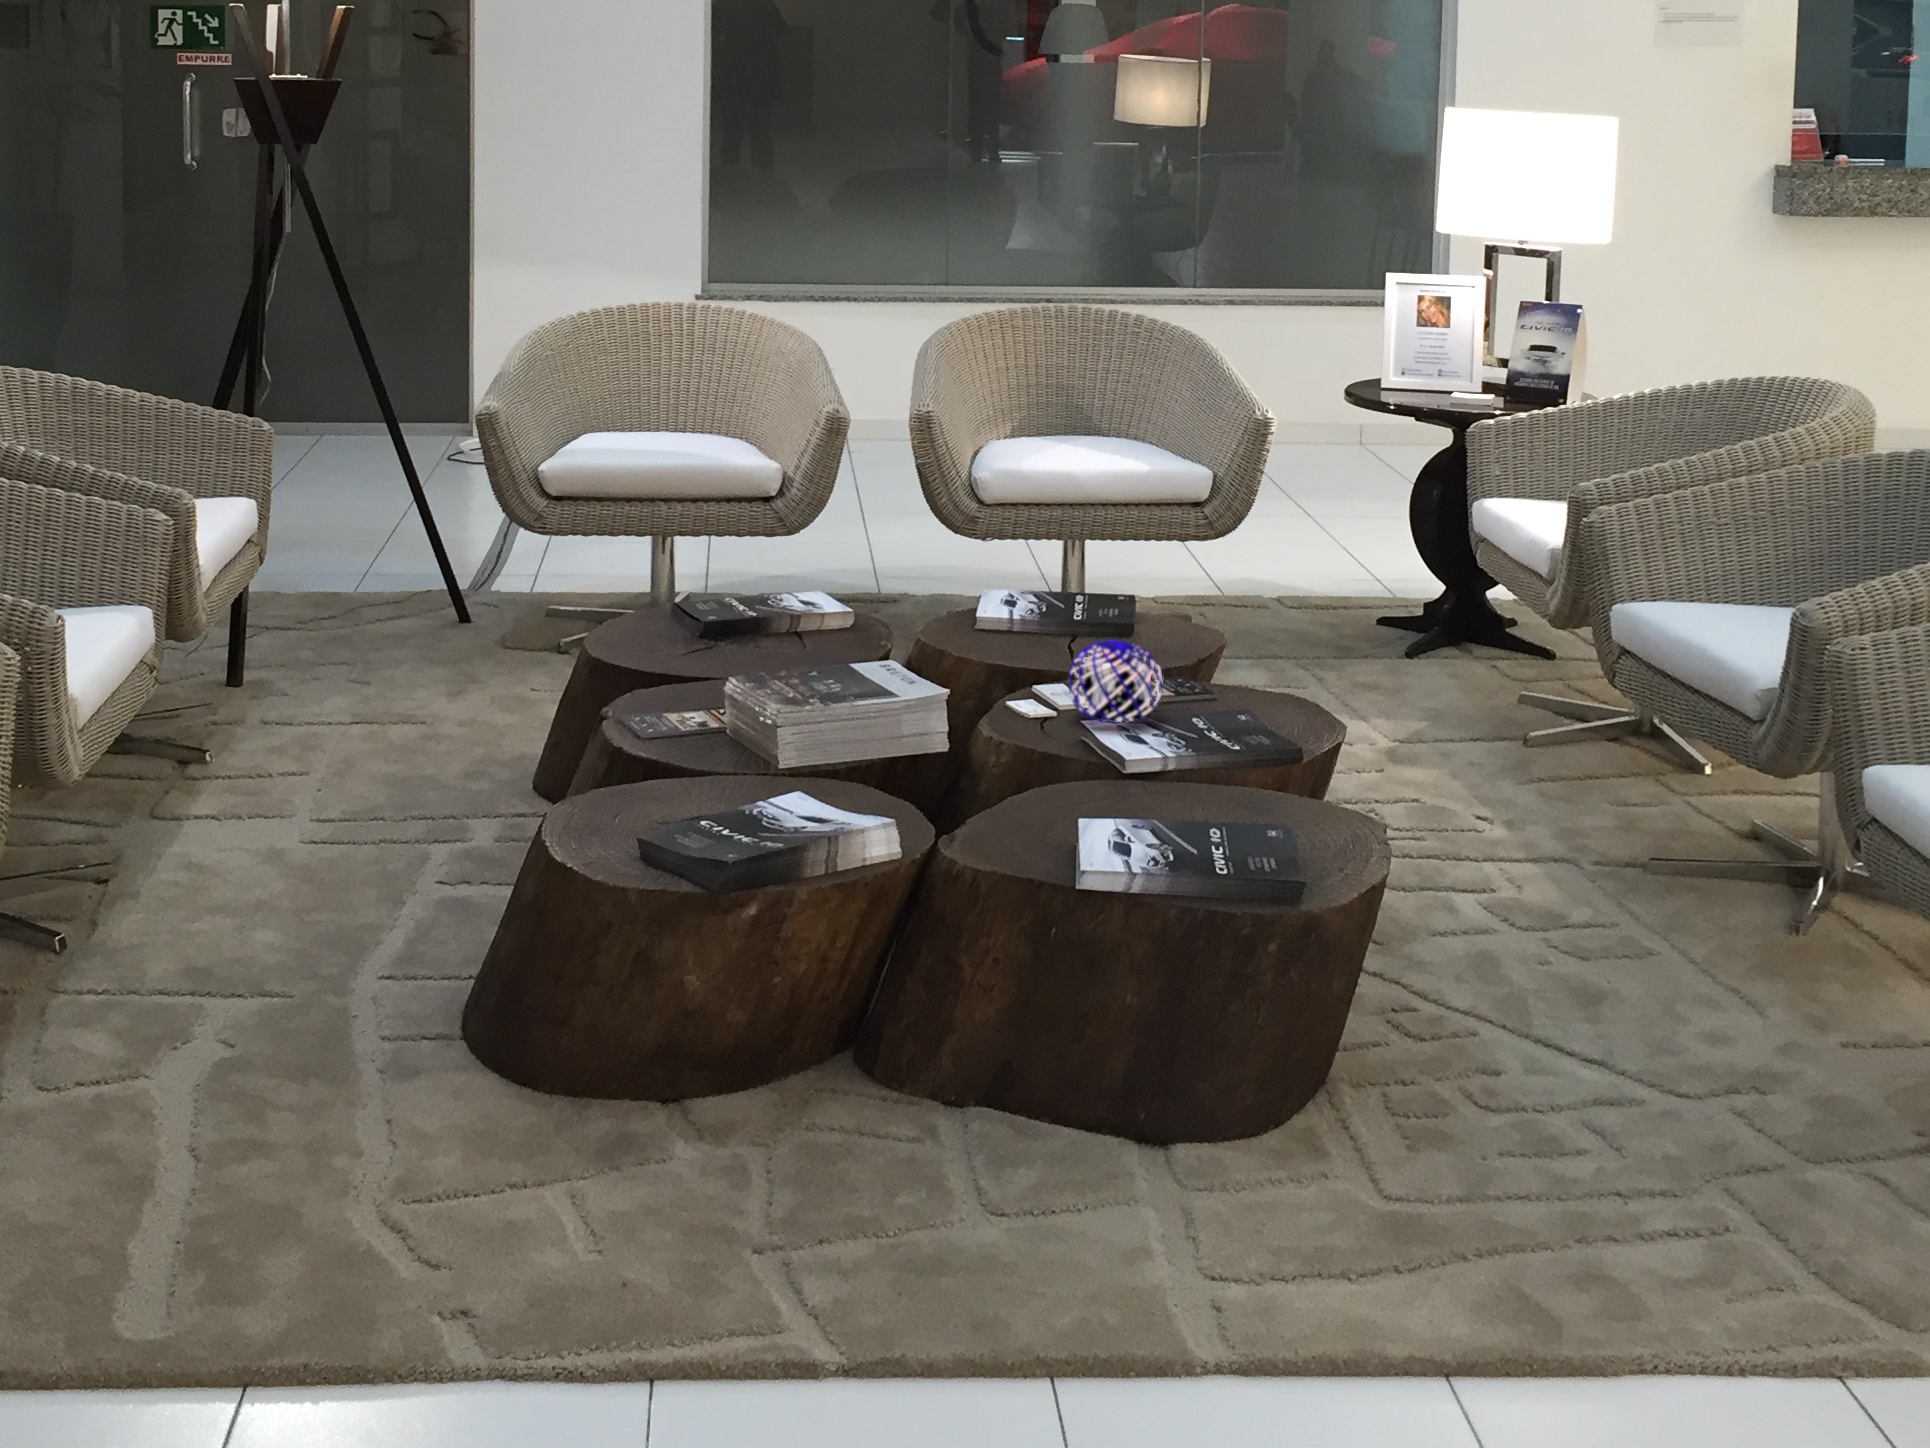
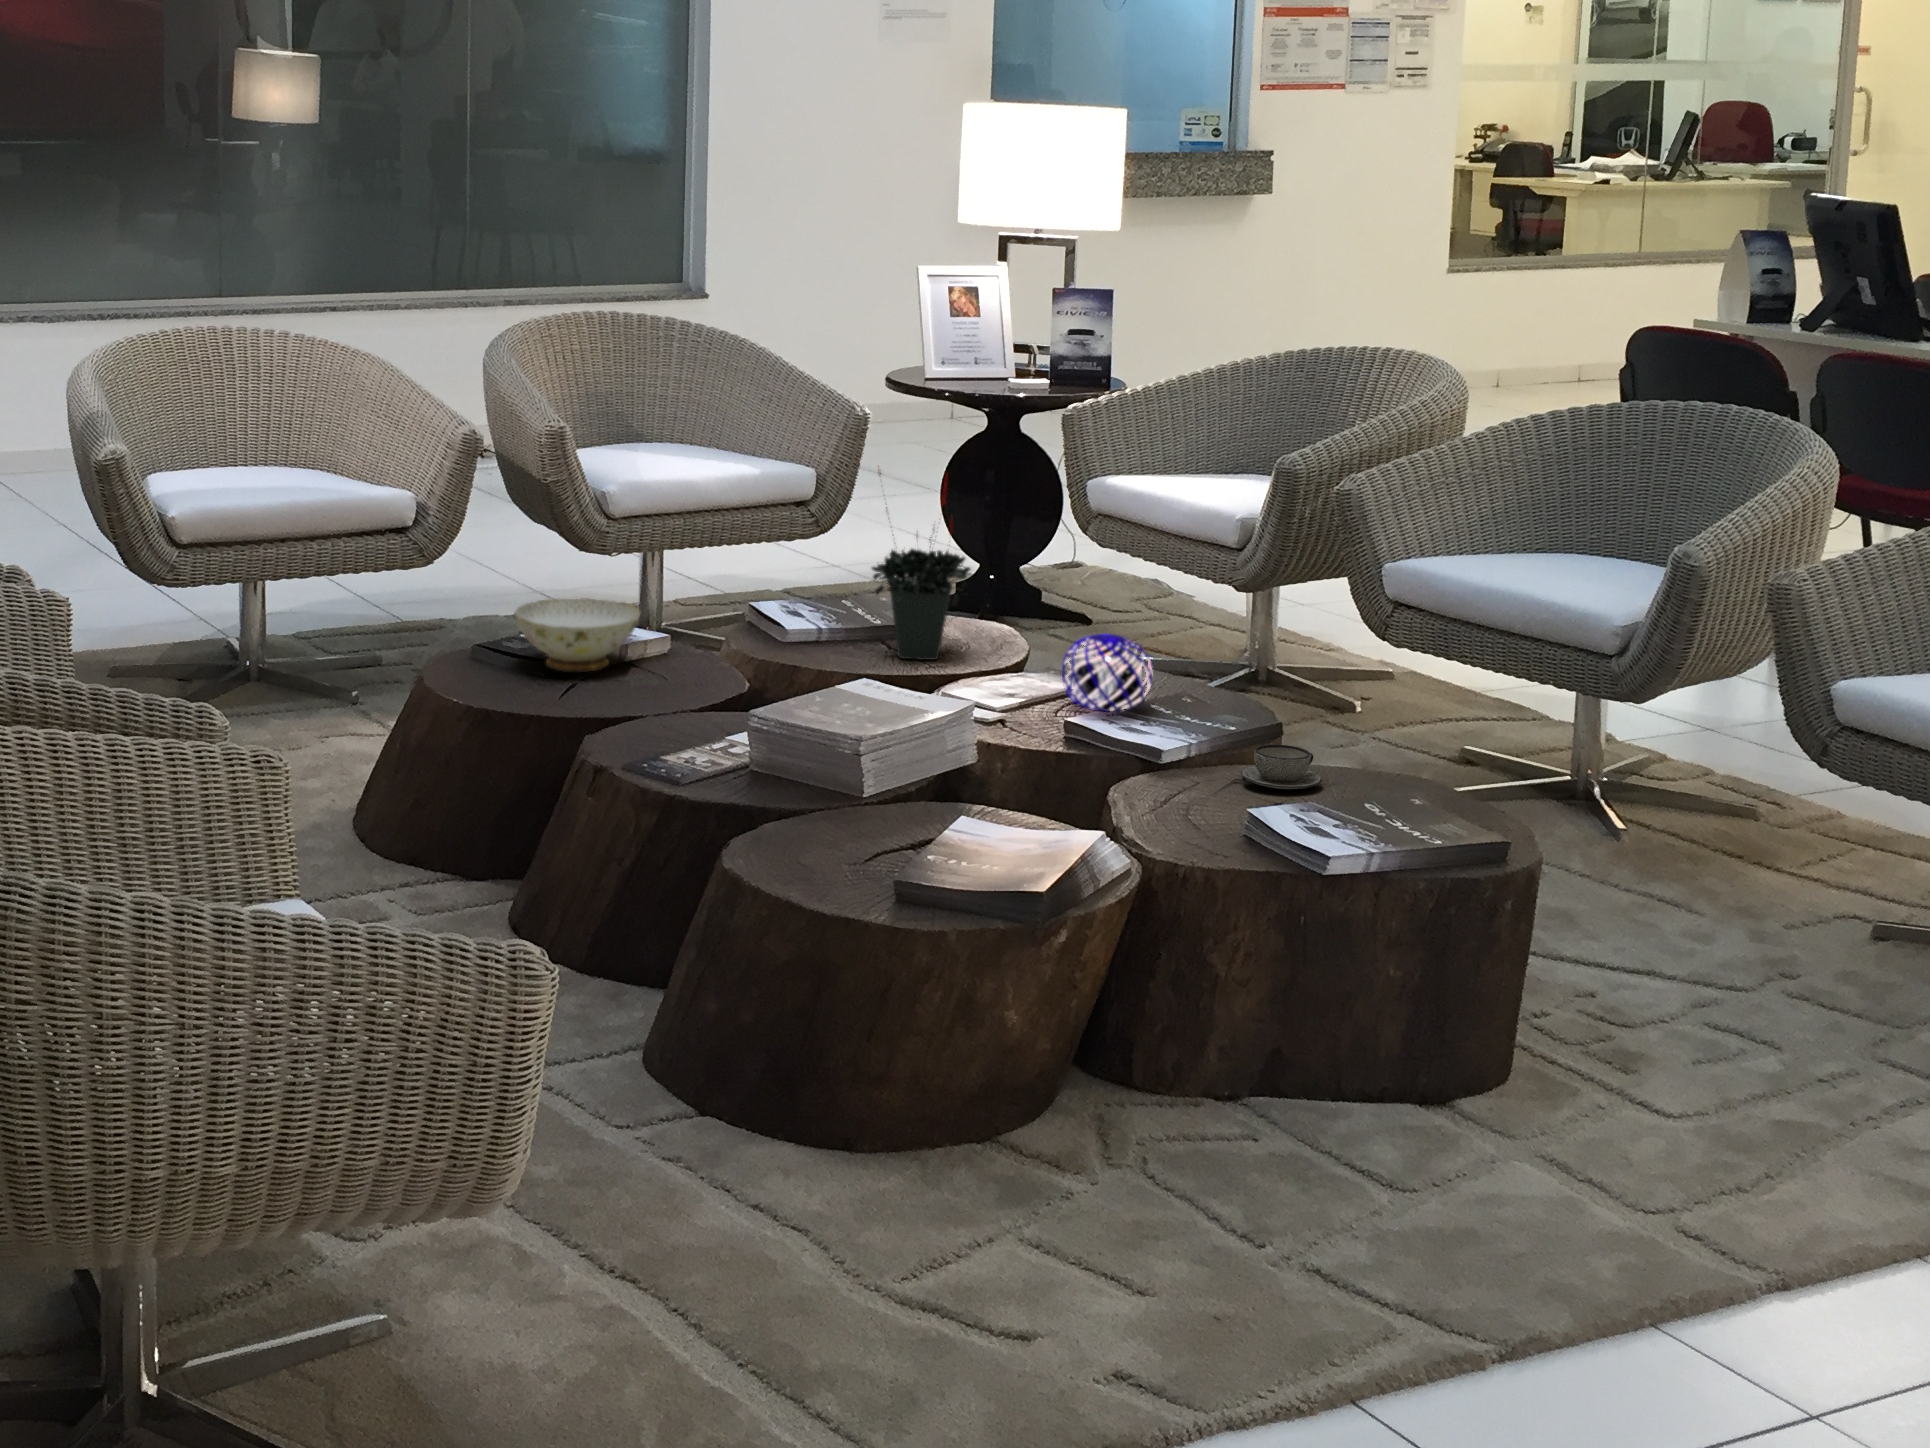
potted plant: none [975,453,1086,658] -> present [872,469,970,660]
ceramic bowl: none [657,564,779,635] -> present [515,598,640,672]
teacup: none [1112,767,1198,816] -> present [1241,745,1322,789]

